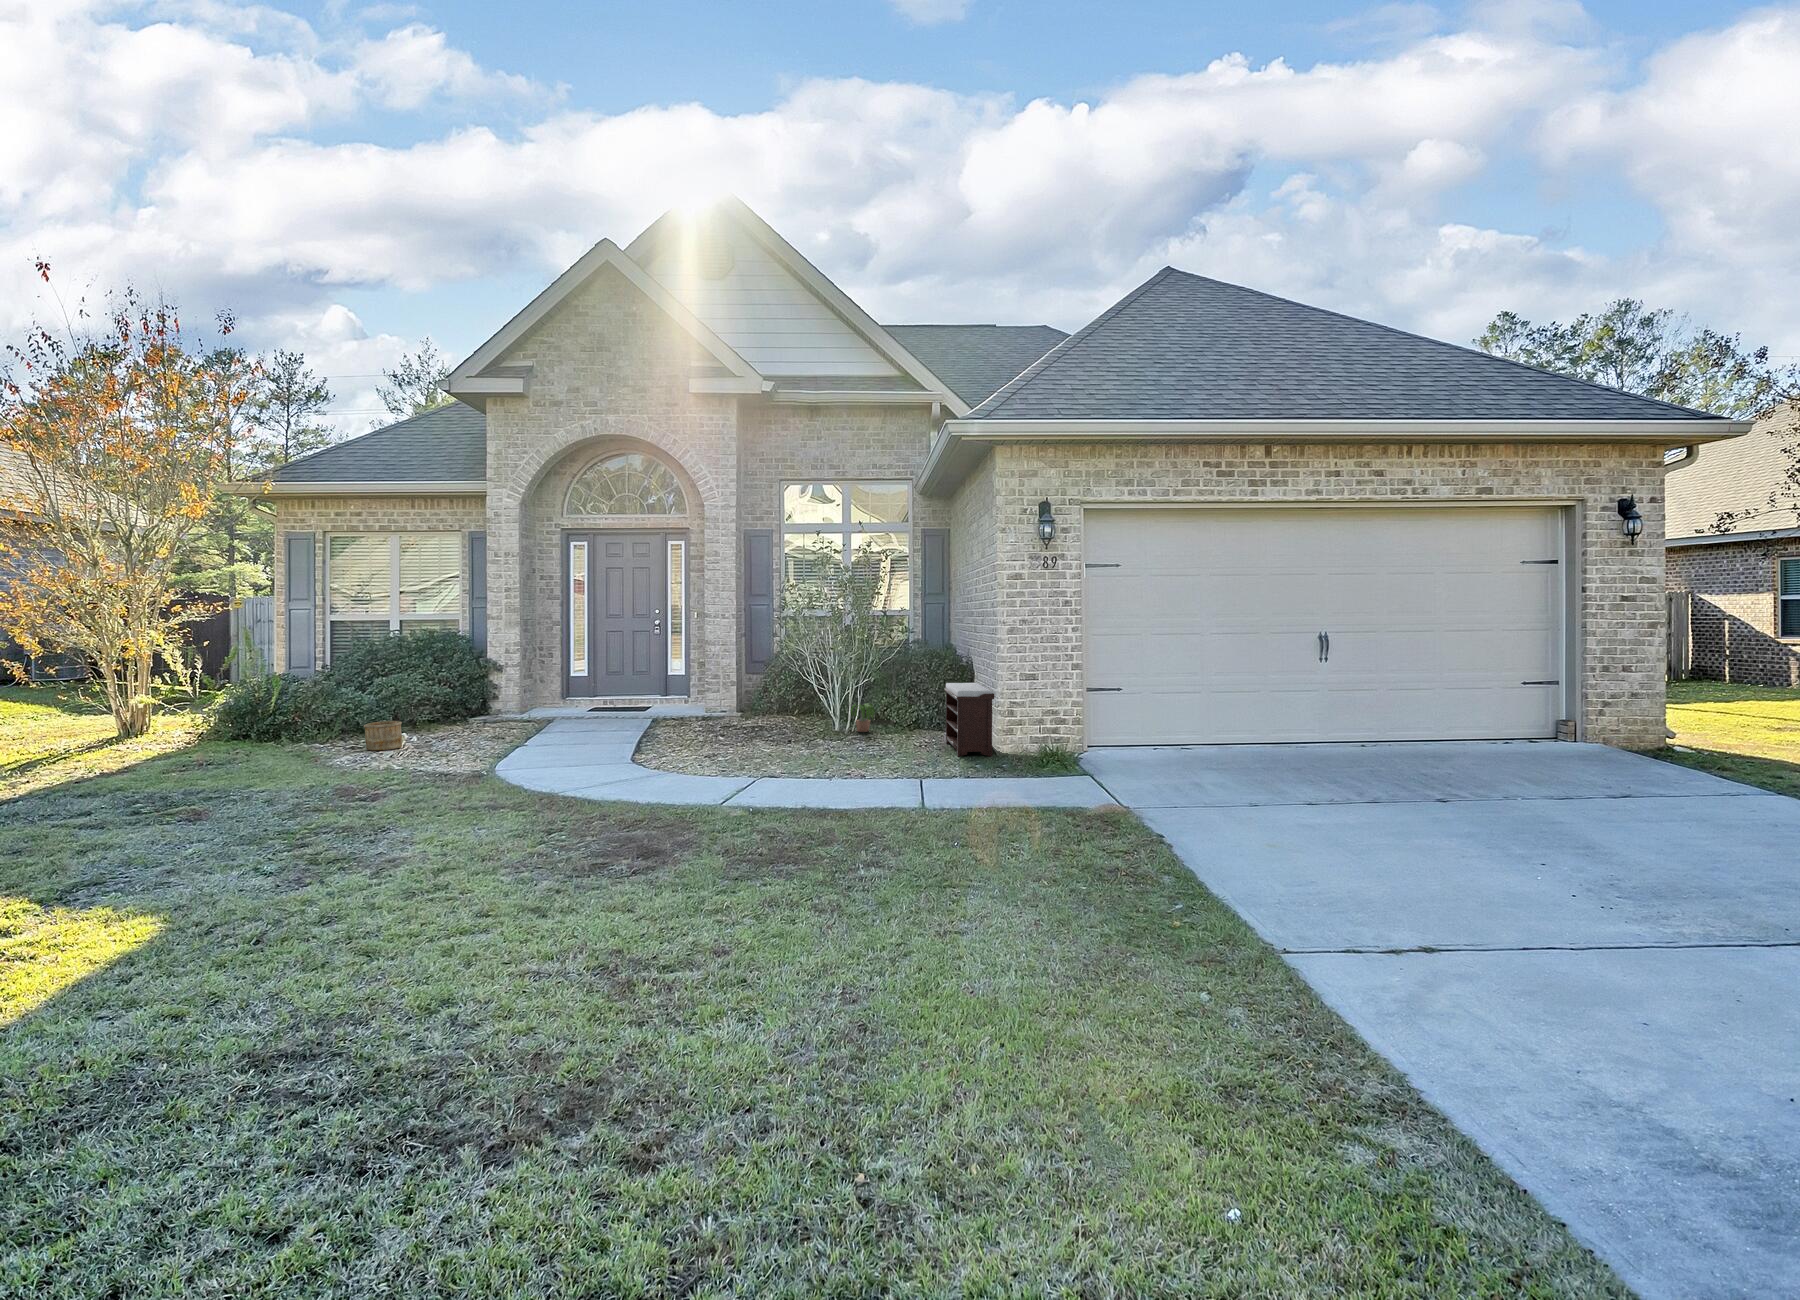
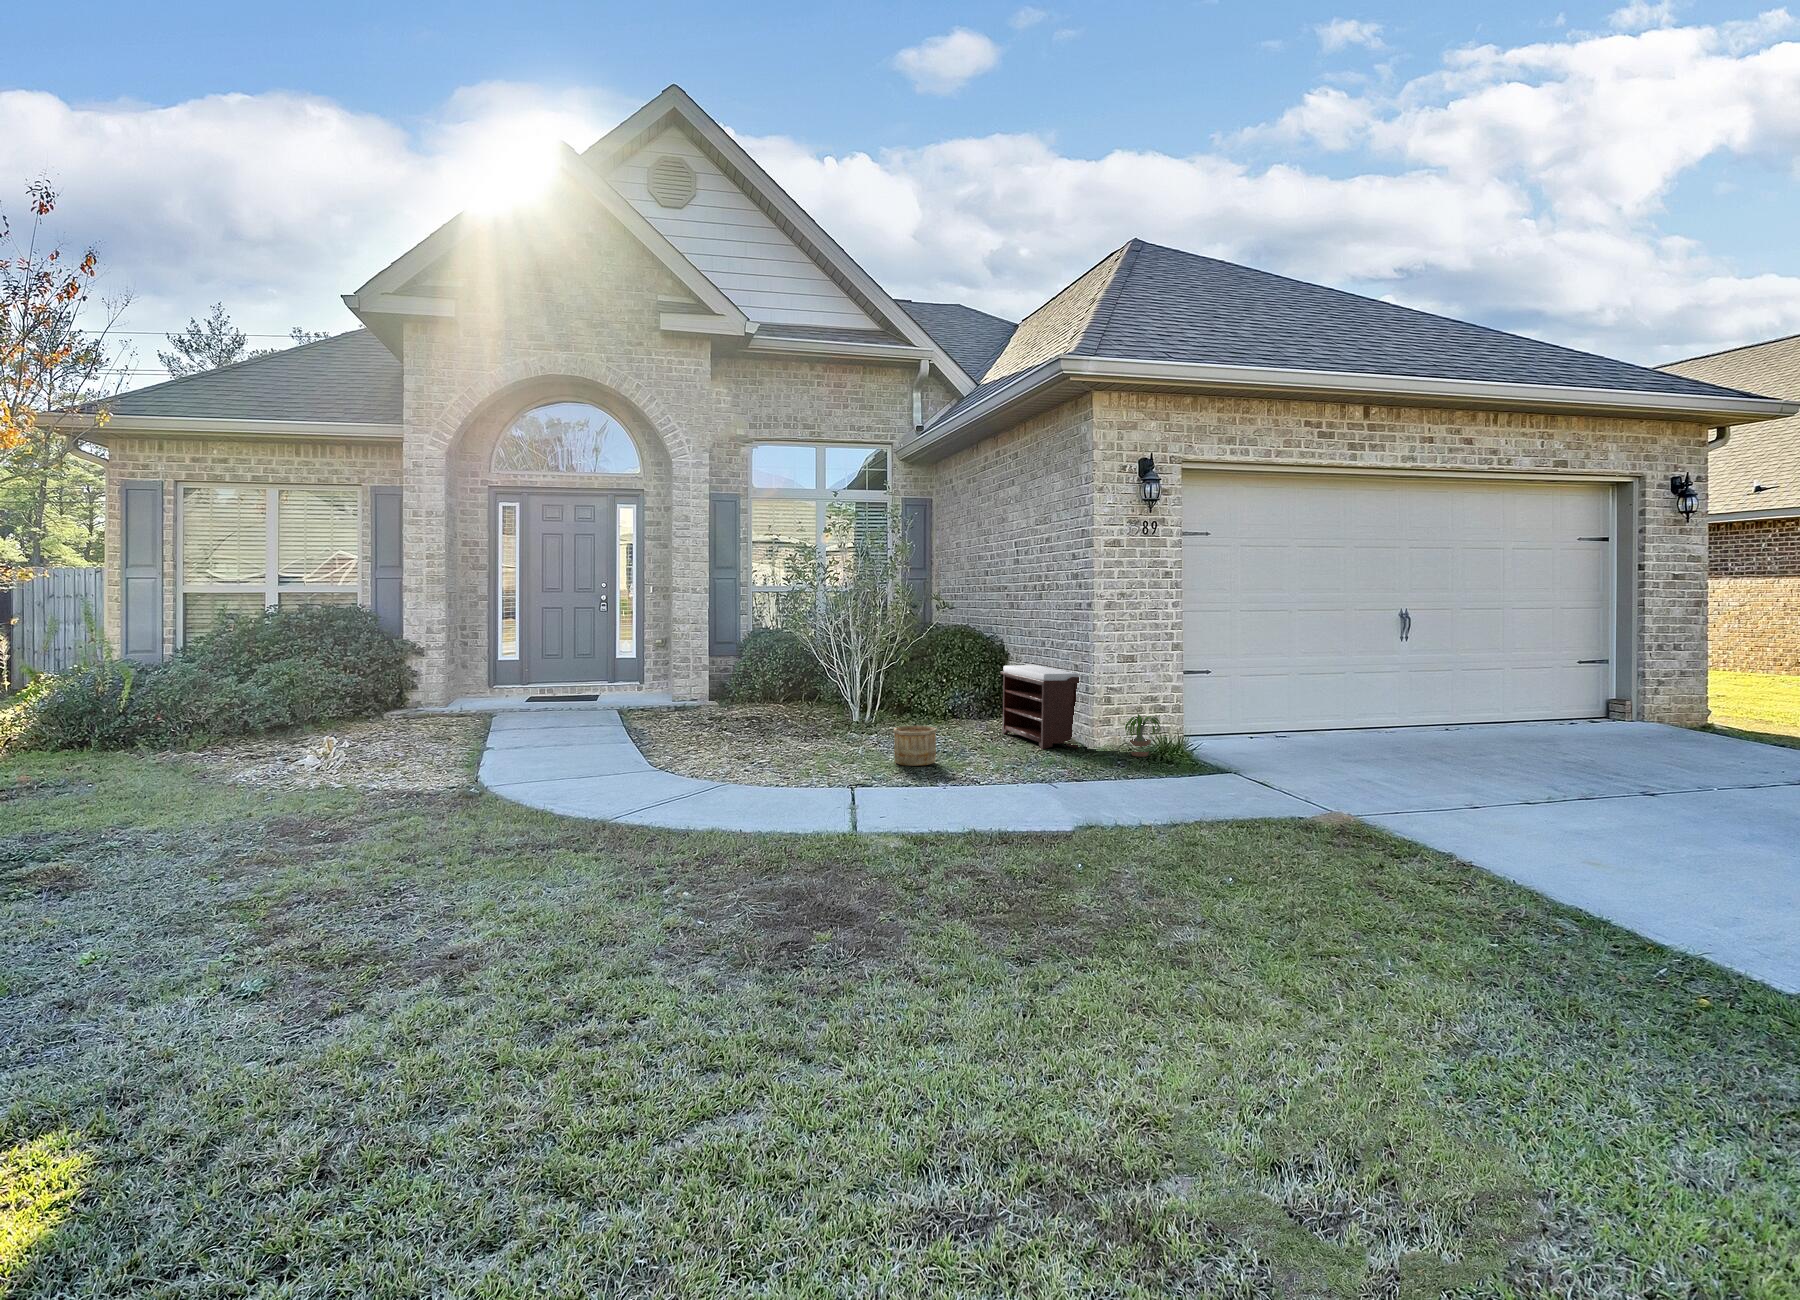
potted plant: present [851,703,875,732] -> present [1125,715,1160,757]
wooden bucket: present [364,721,402,750] -> present [893,725,937,766]

